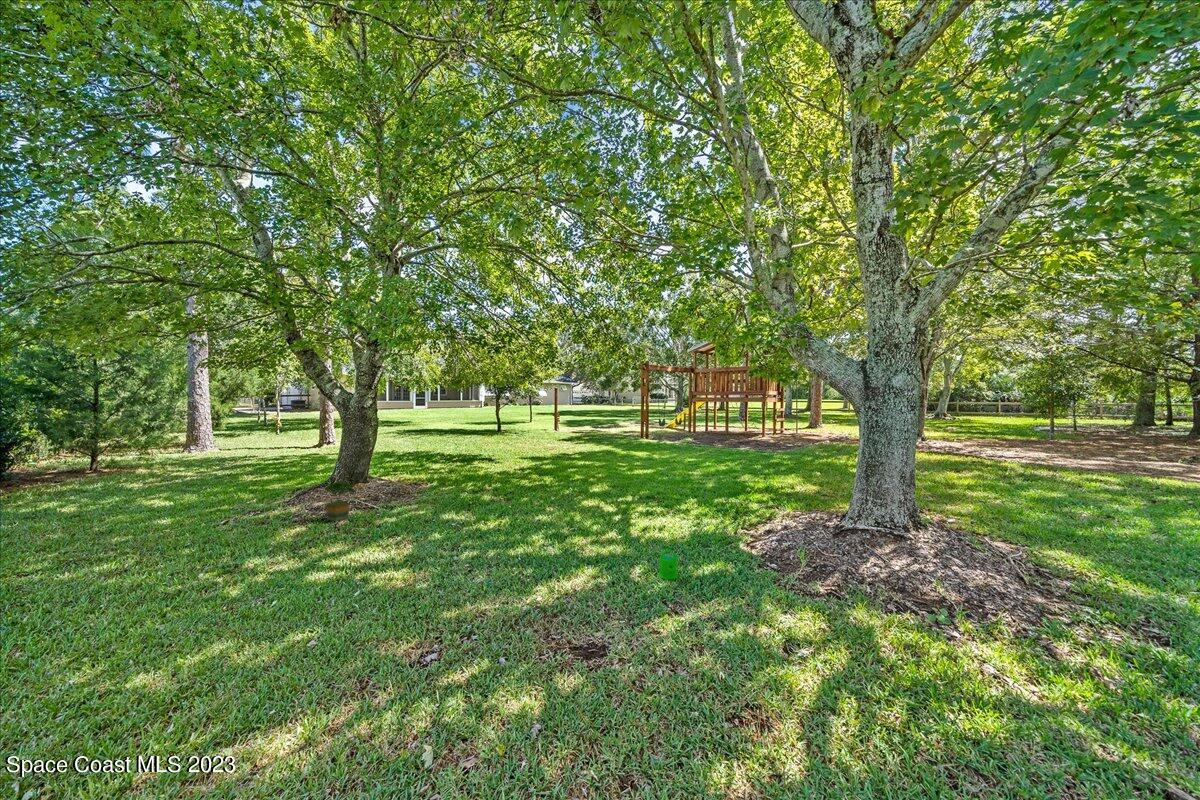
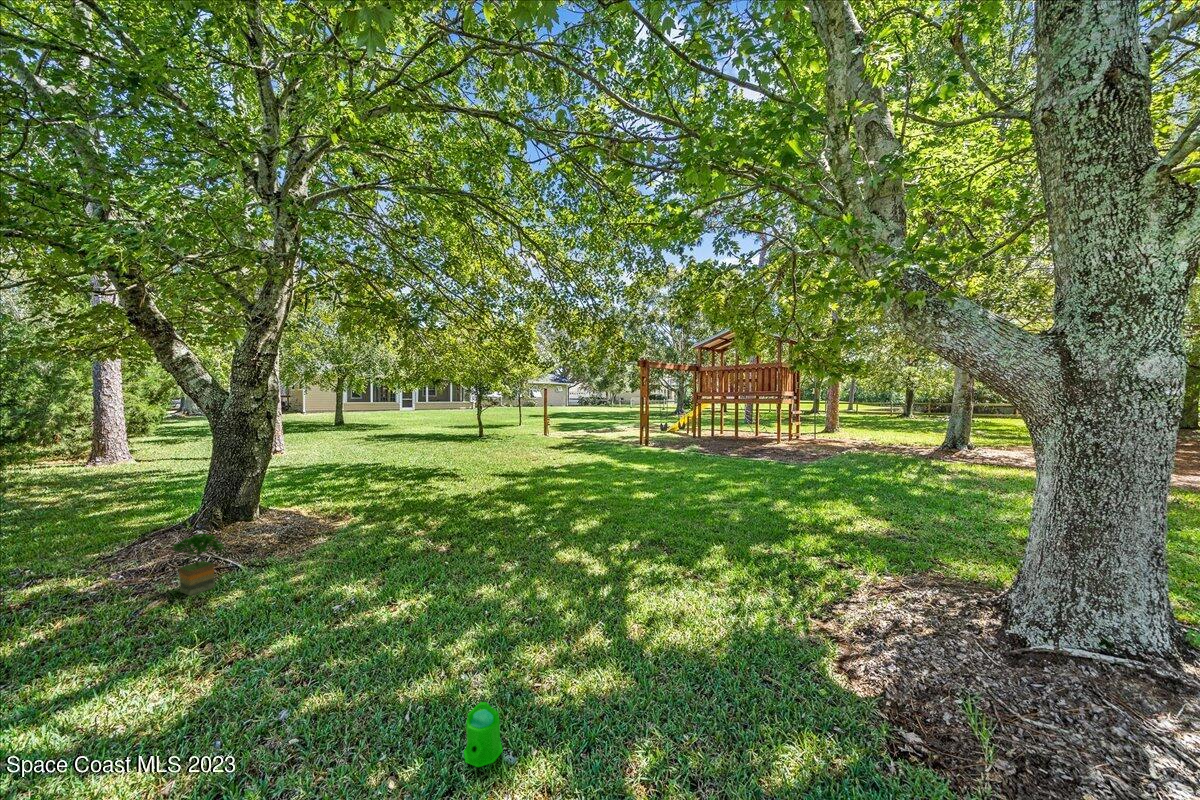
watering can: present [658,548,678,579] -> present [464,702,503,767]

